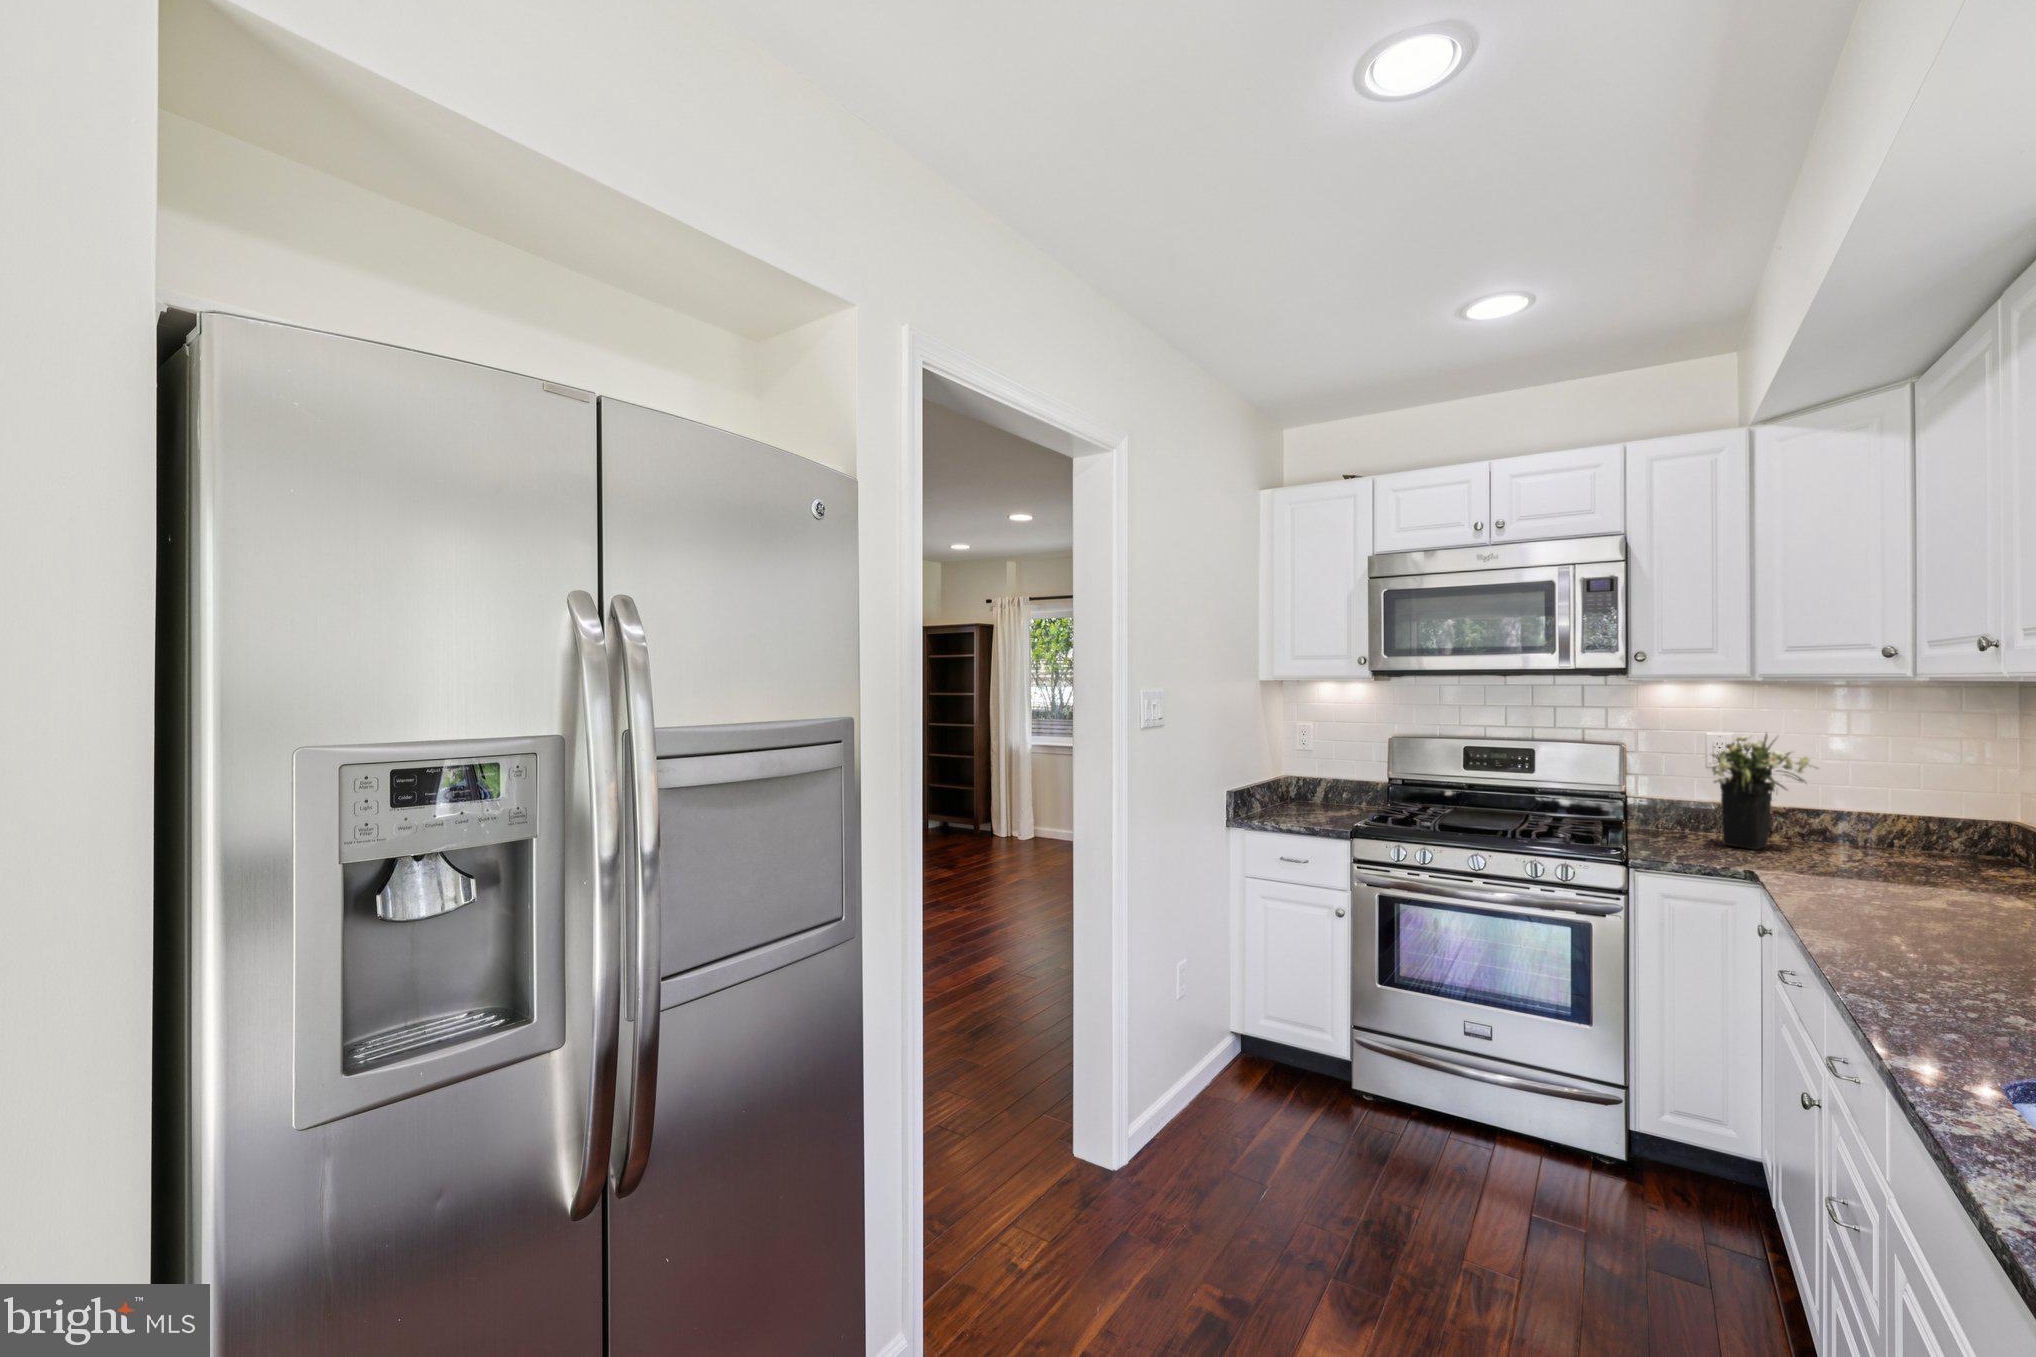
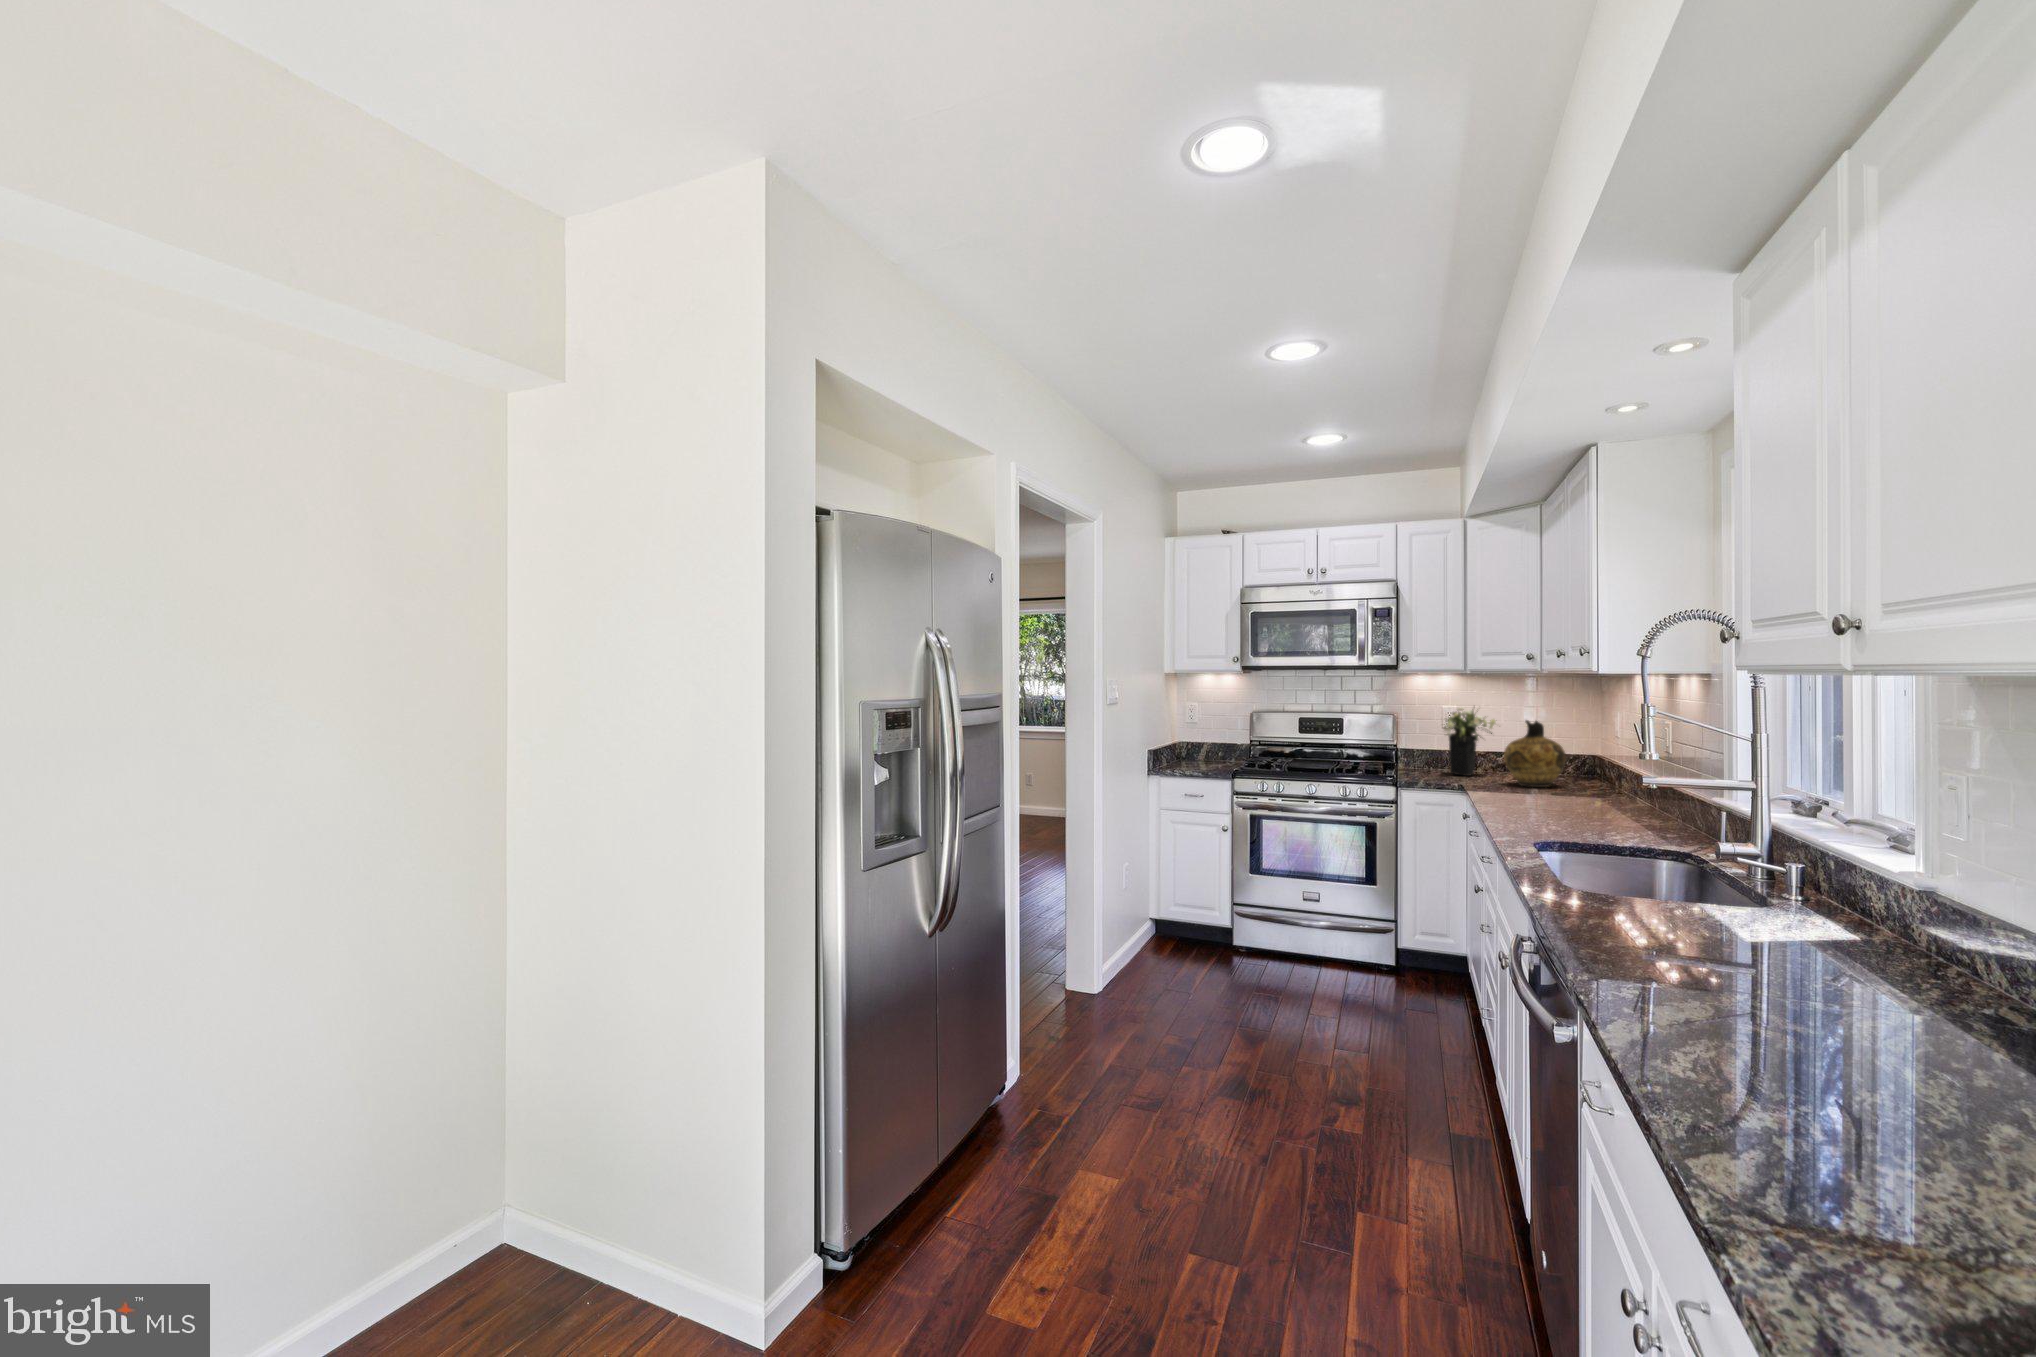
ceramic jug: none [1832,762,1964,883] -> present [1504,720,1566,787]

